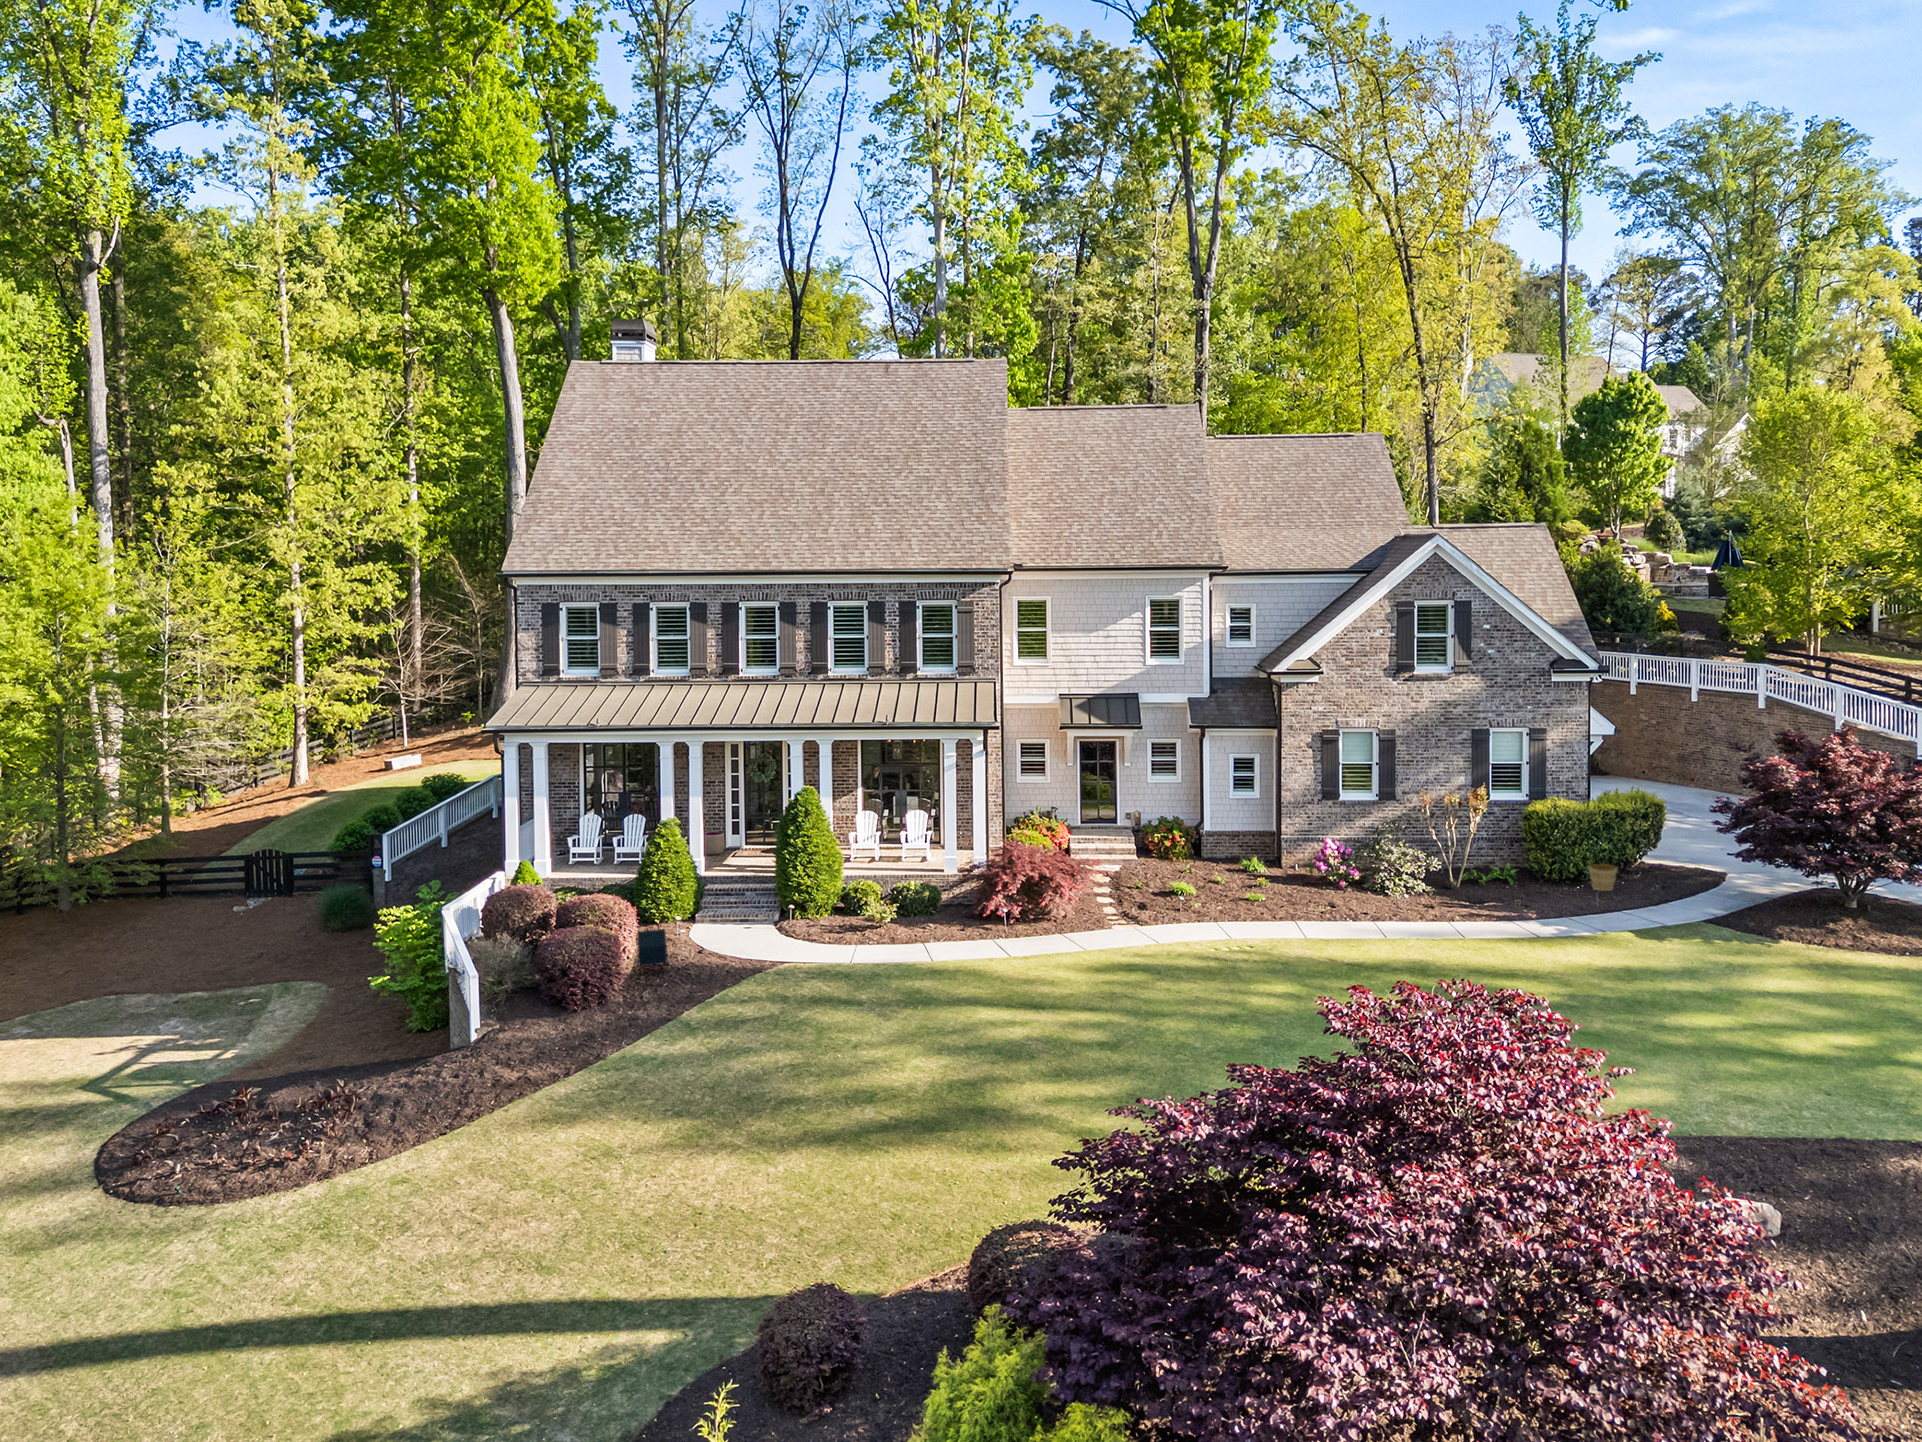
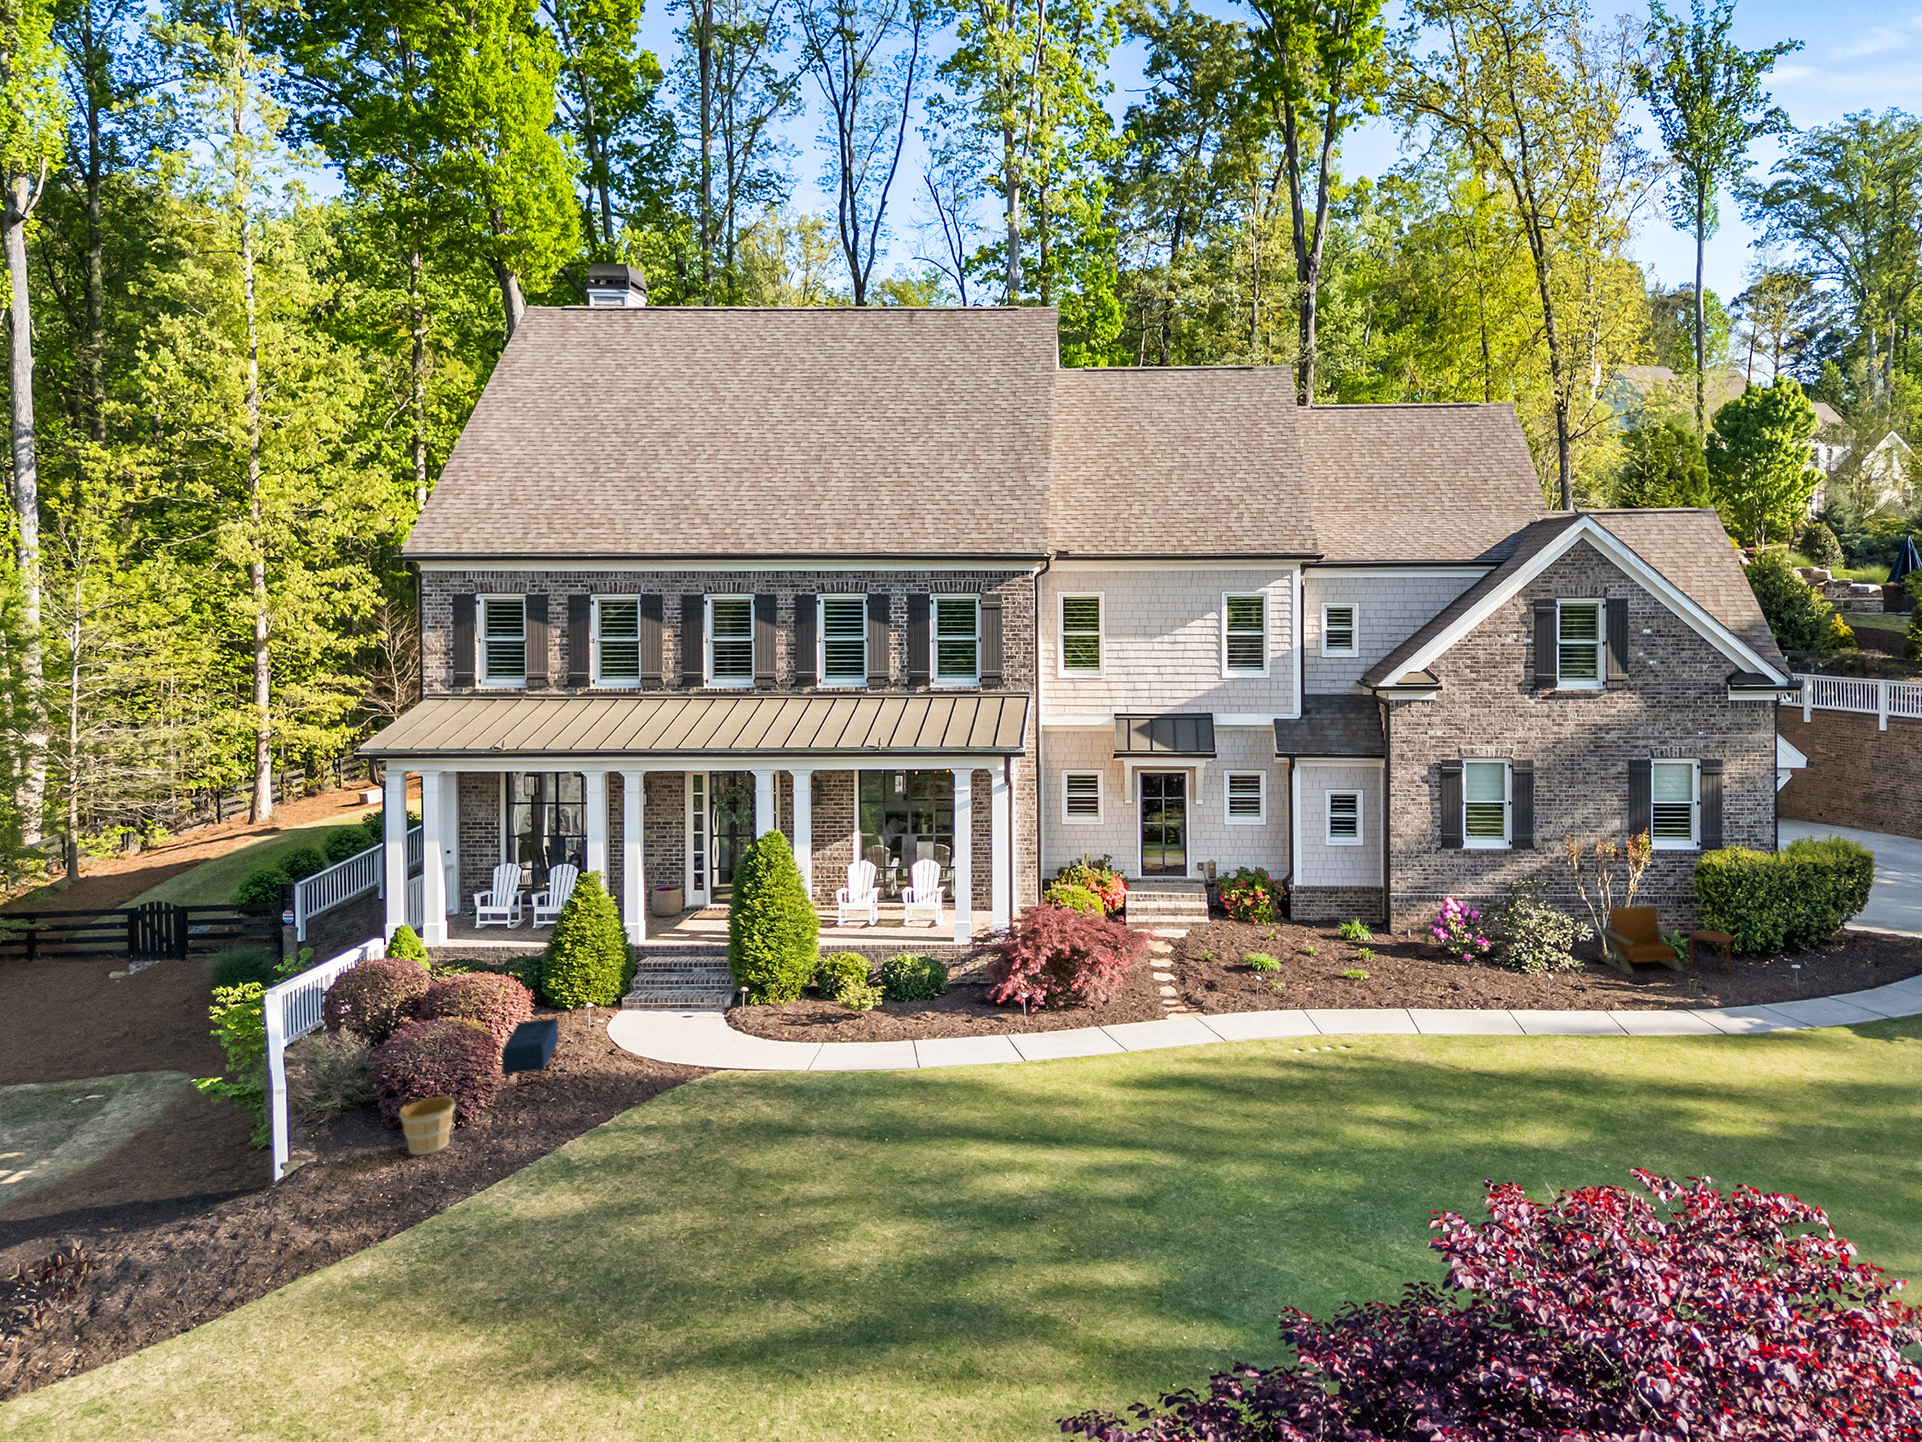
lounge chair: none [1448,843,1511,895] -> present [1601,906,1684,974]
side table: none [1516,862,1551,893] -> present [1689,931,1734,973]
wooden bucket: present [1588,864,1617,891] -> present [400,1096,455,1155]

